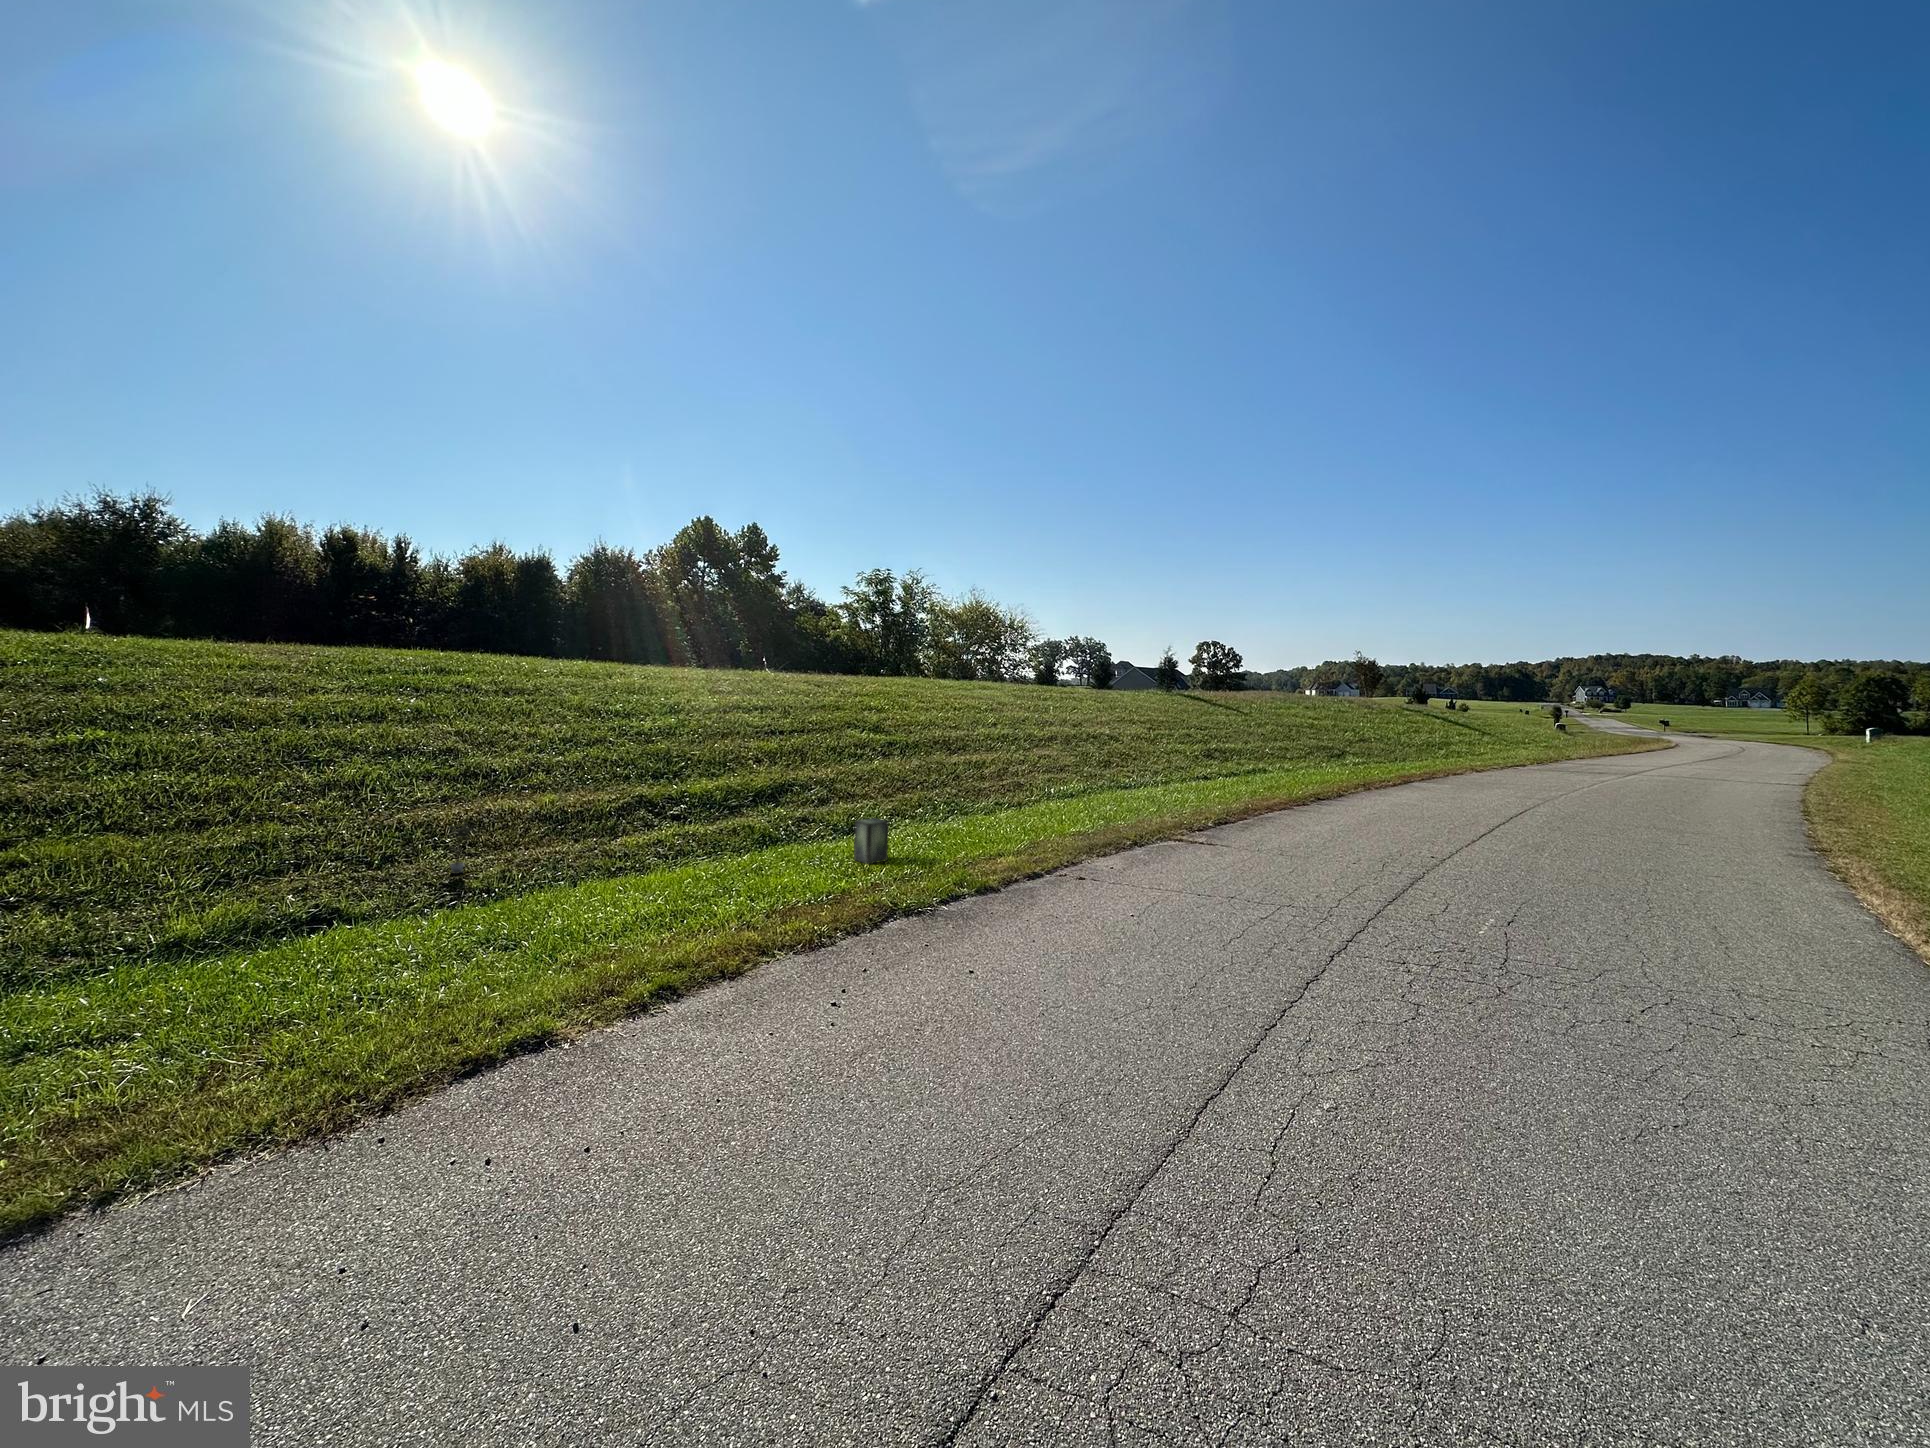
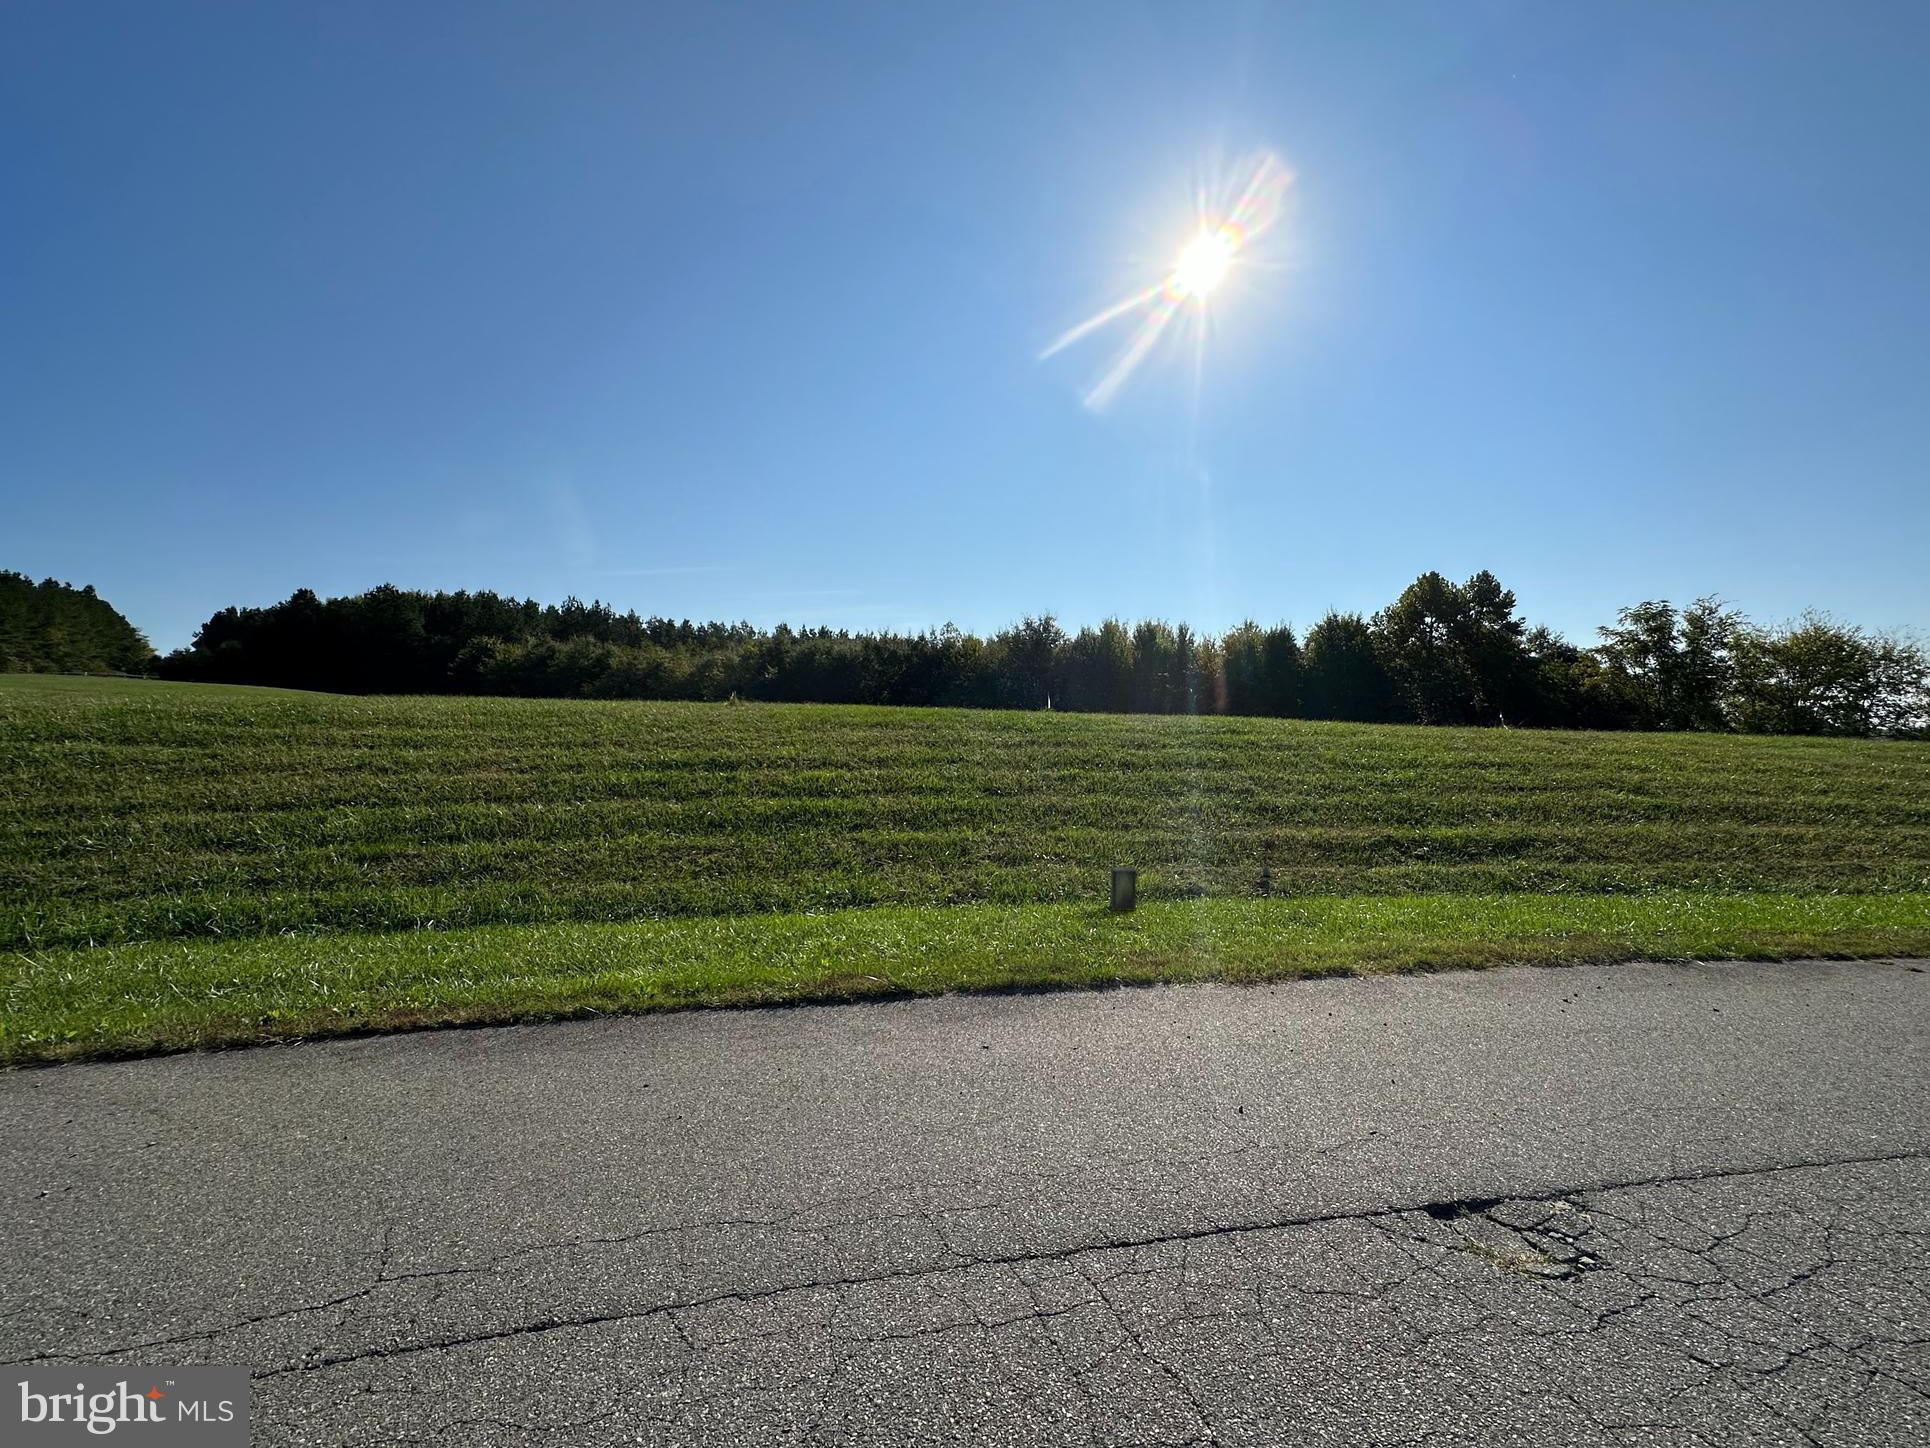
storage box: present [854,818,889,864] -> present [1110,867,1137,910]

